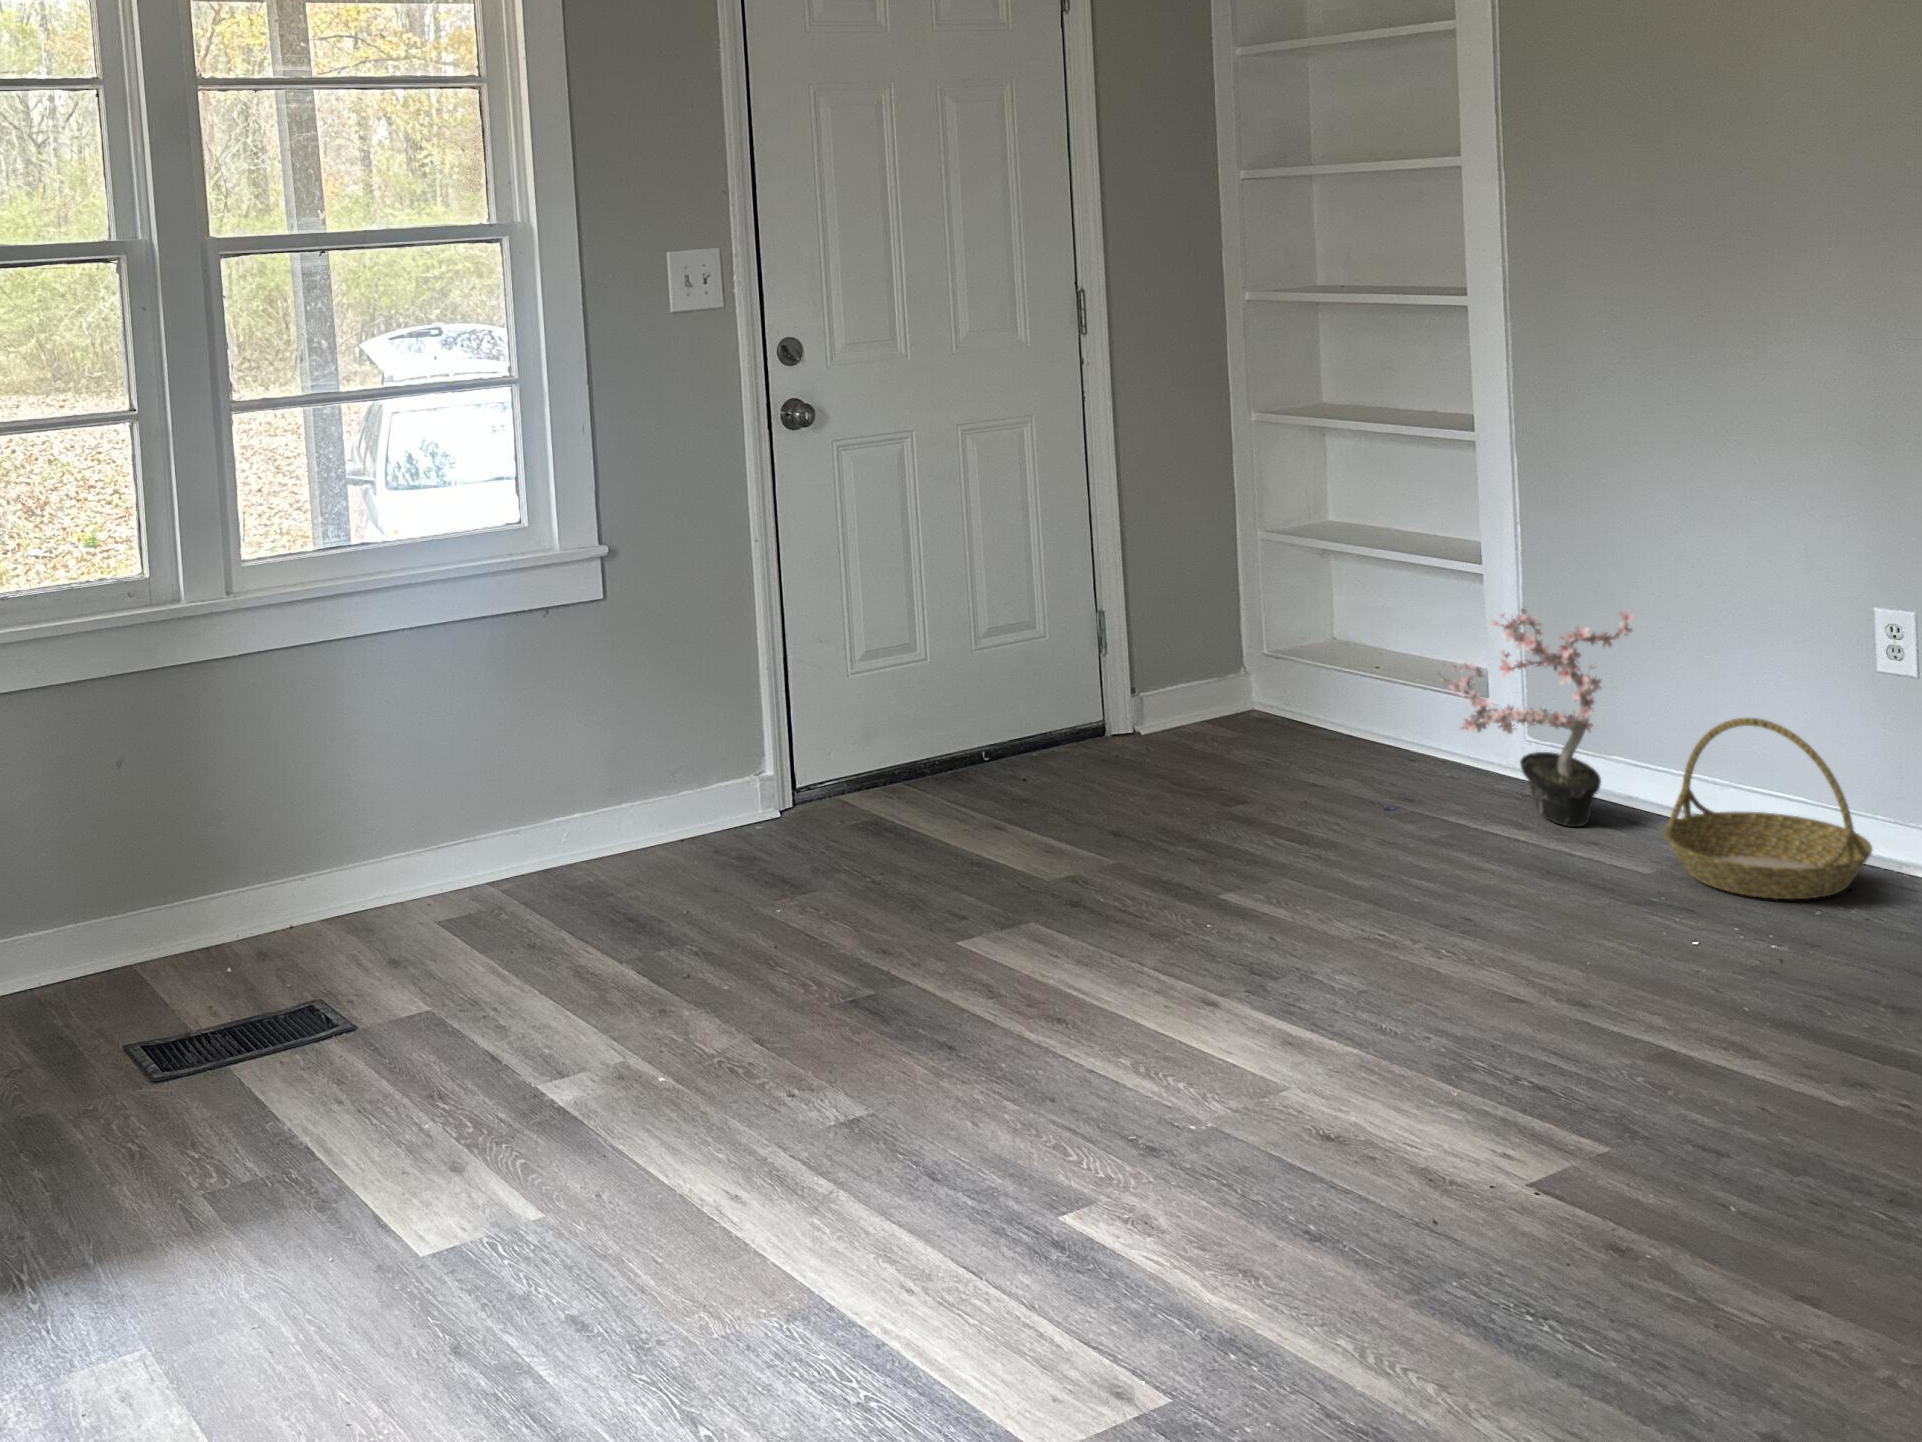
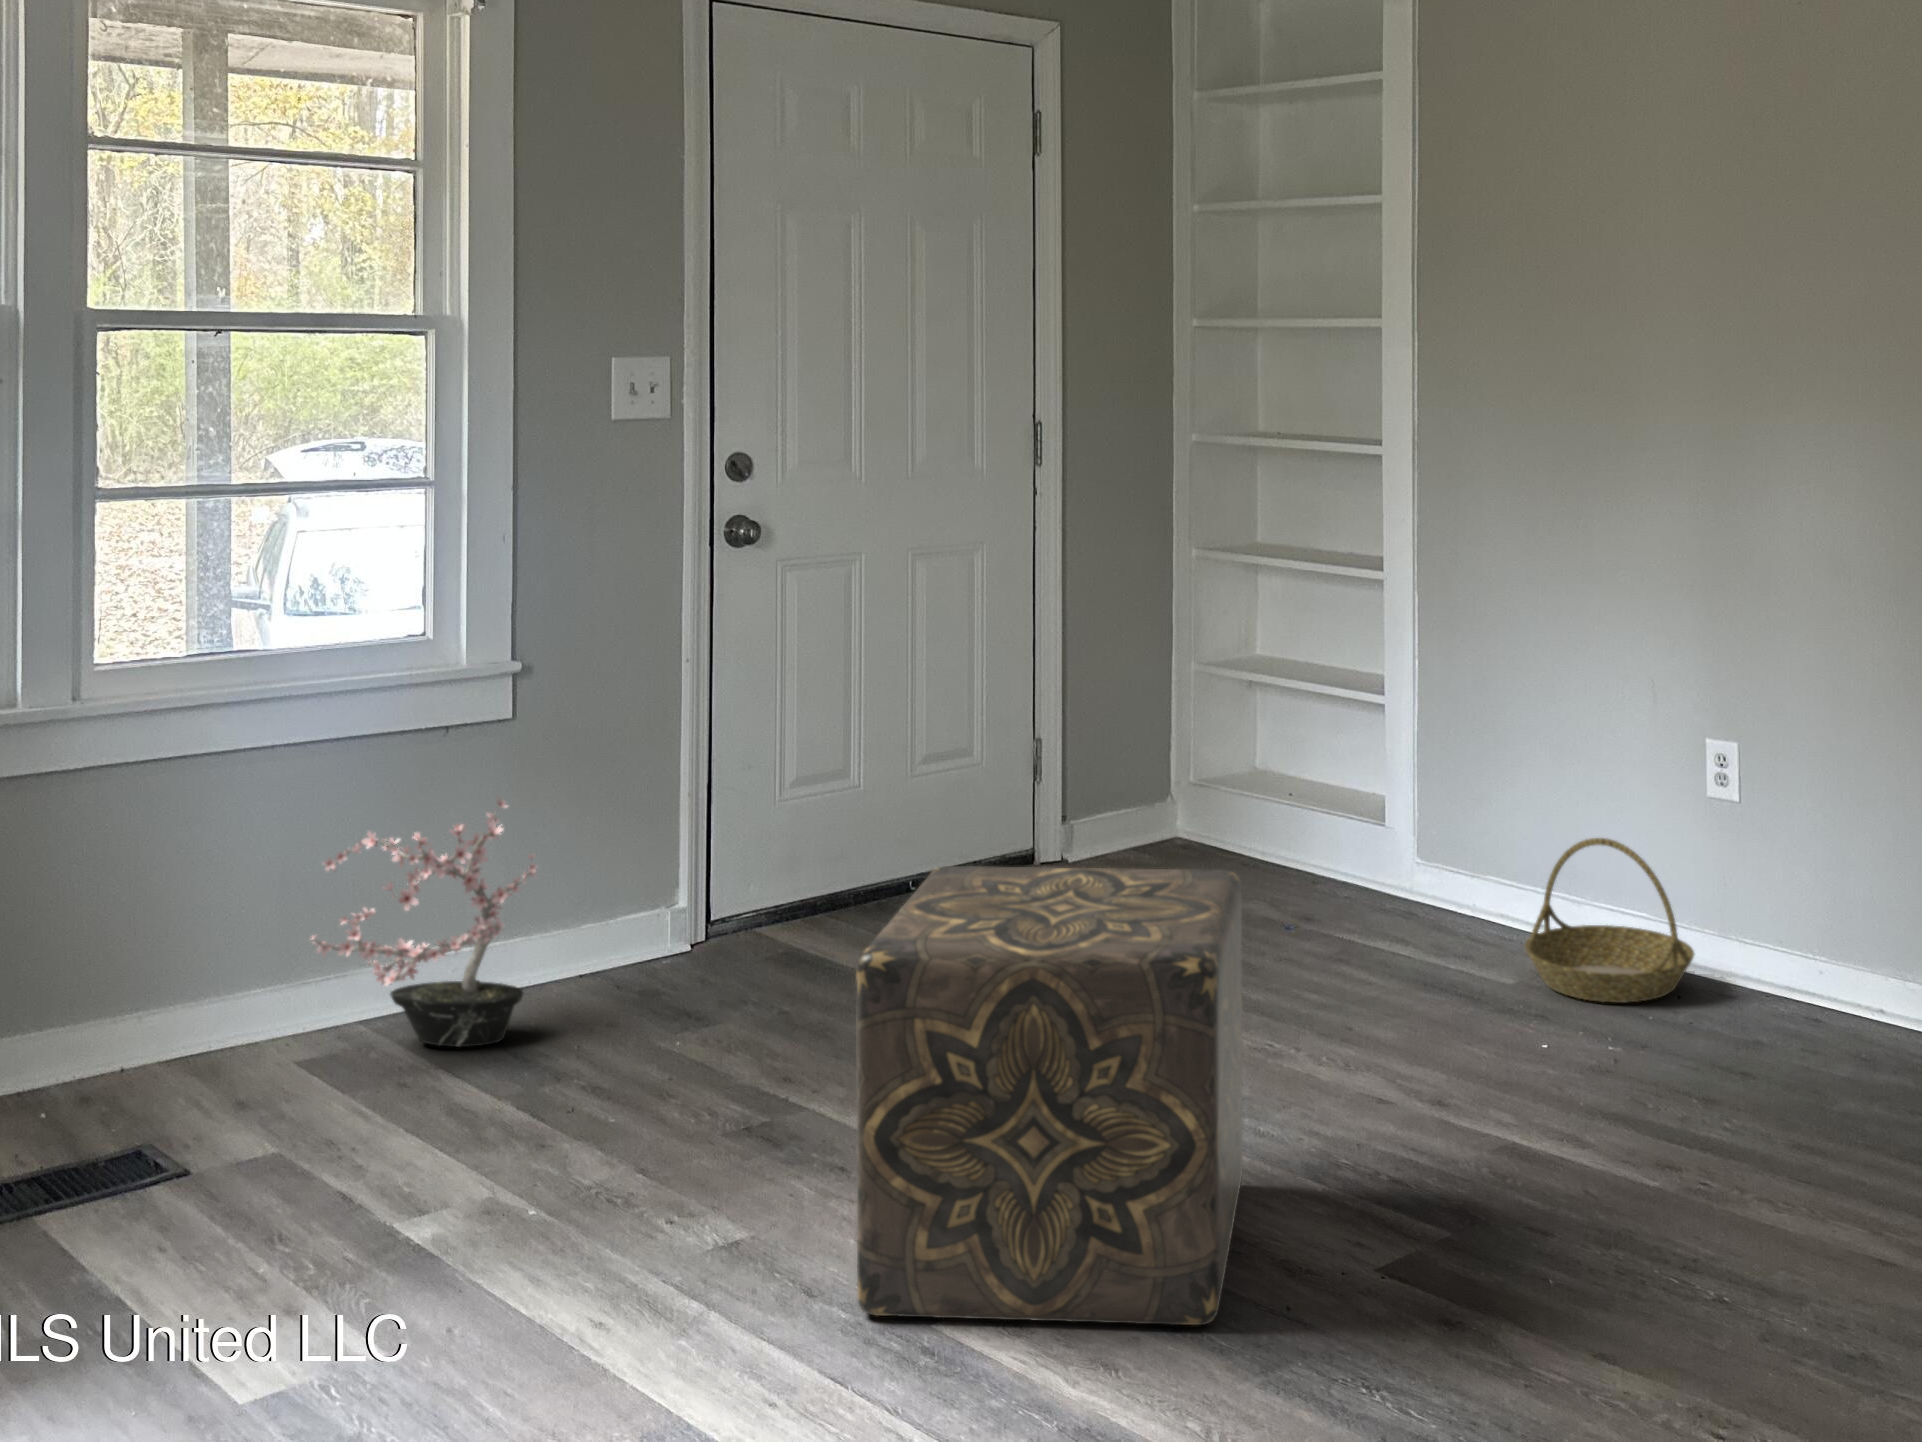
potted plant: present [1438,608,1633,827] -> present [312,797,538,1047]
ottoman: none [965,746,1375,1240] -> present [856,866,1243,1325]

